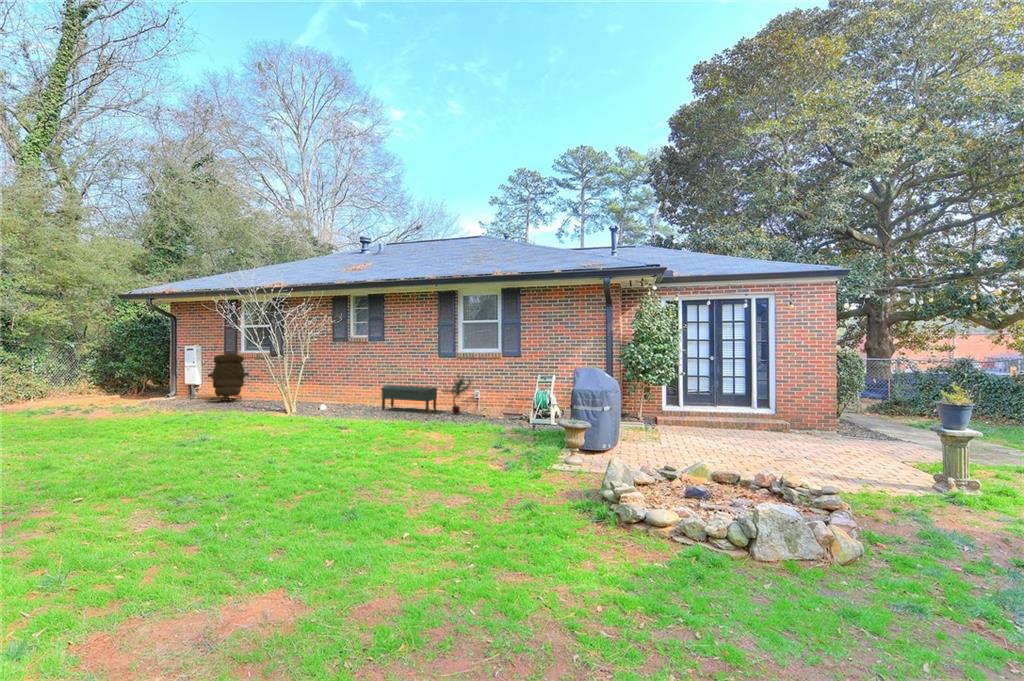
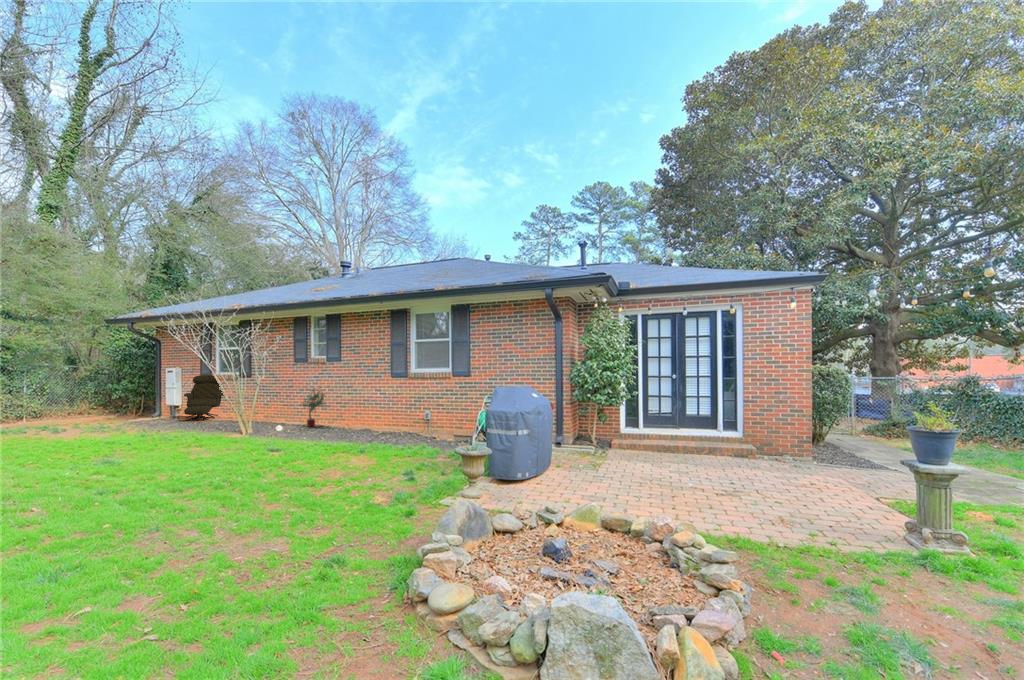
potted tree: present [442,375,471,414] -> present [302,388,325,427]
bench: present [381,385,437,413] -> none [333,405,389,434]

